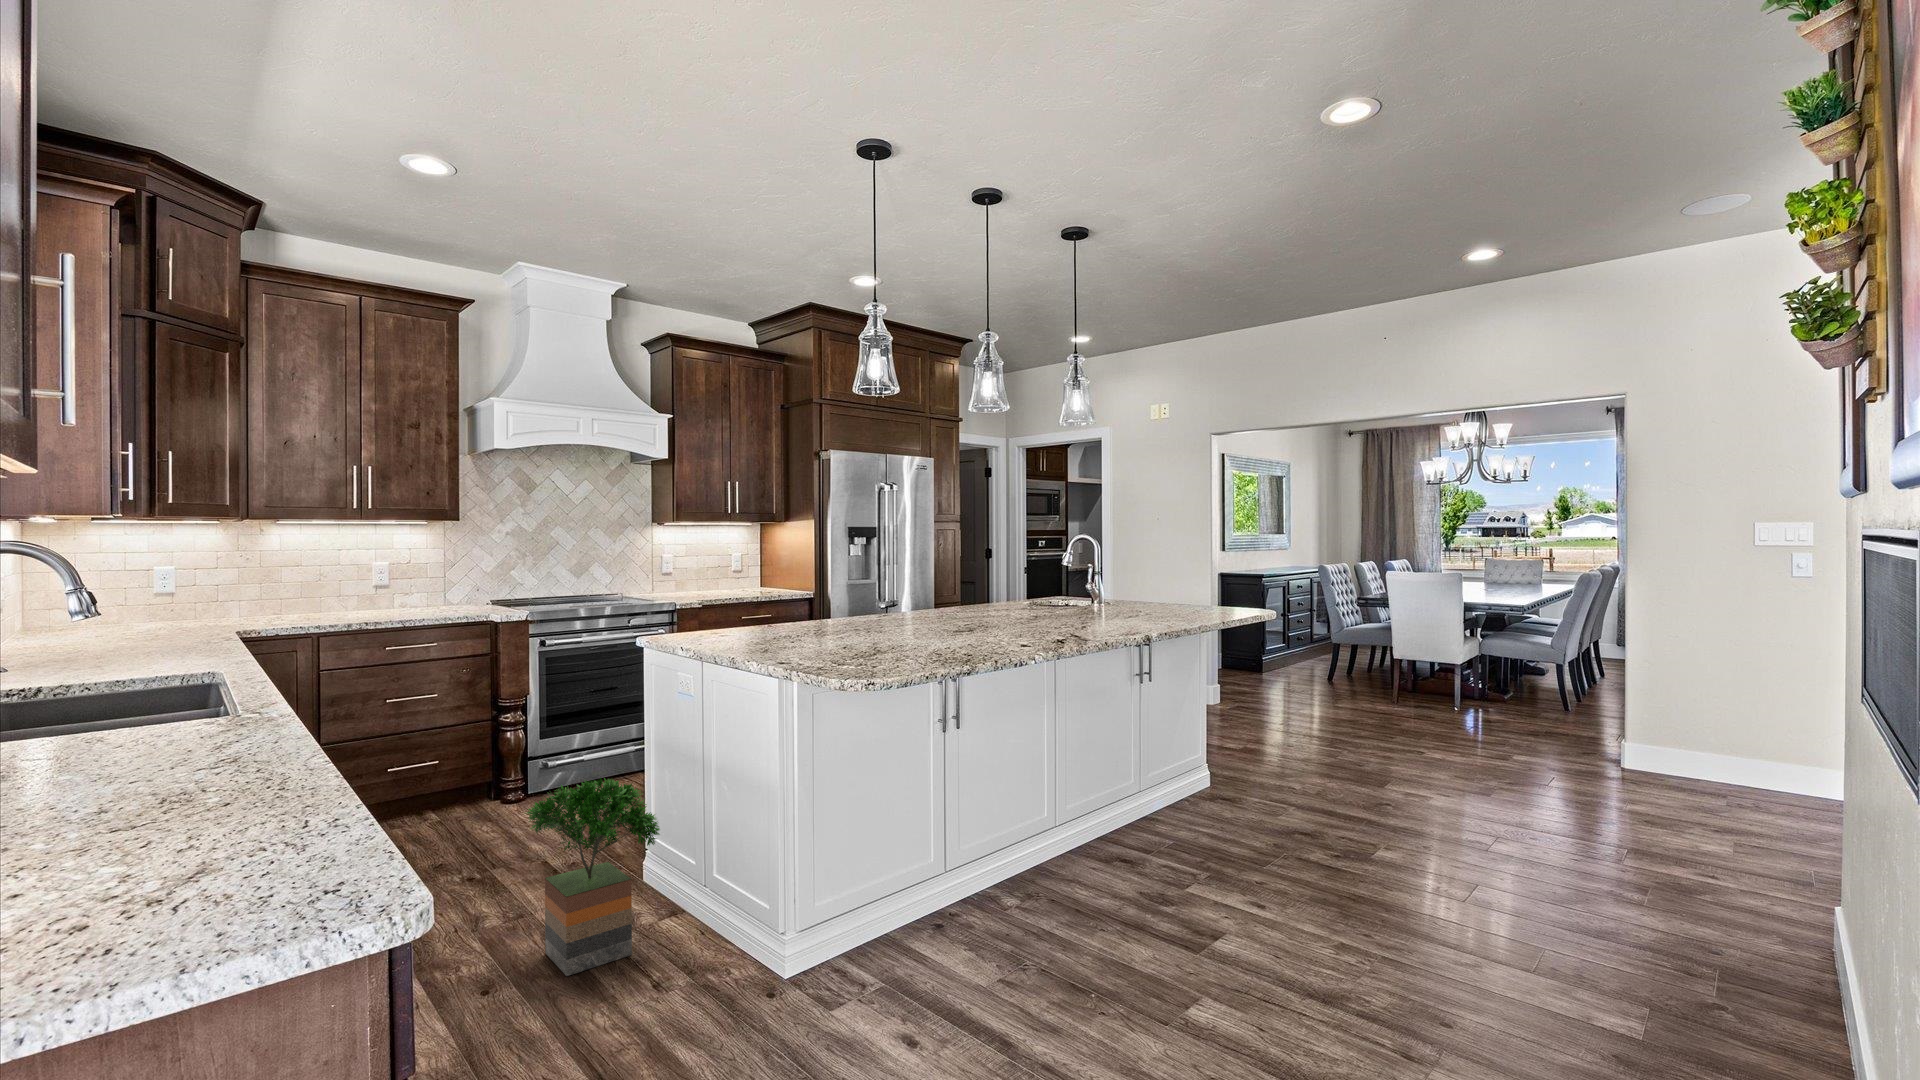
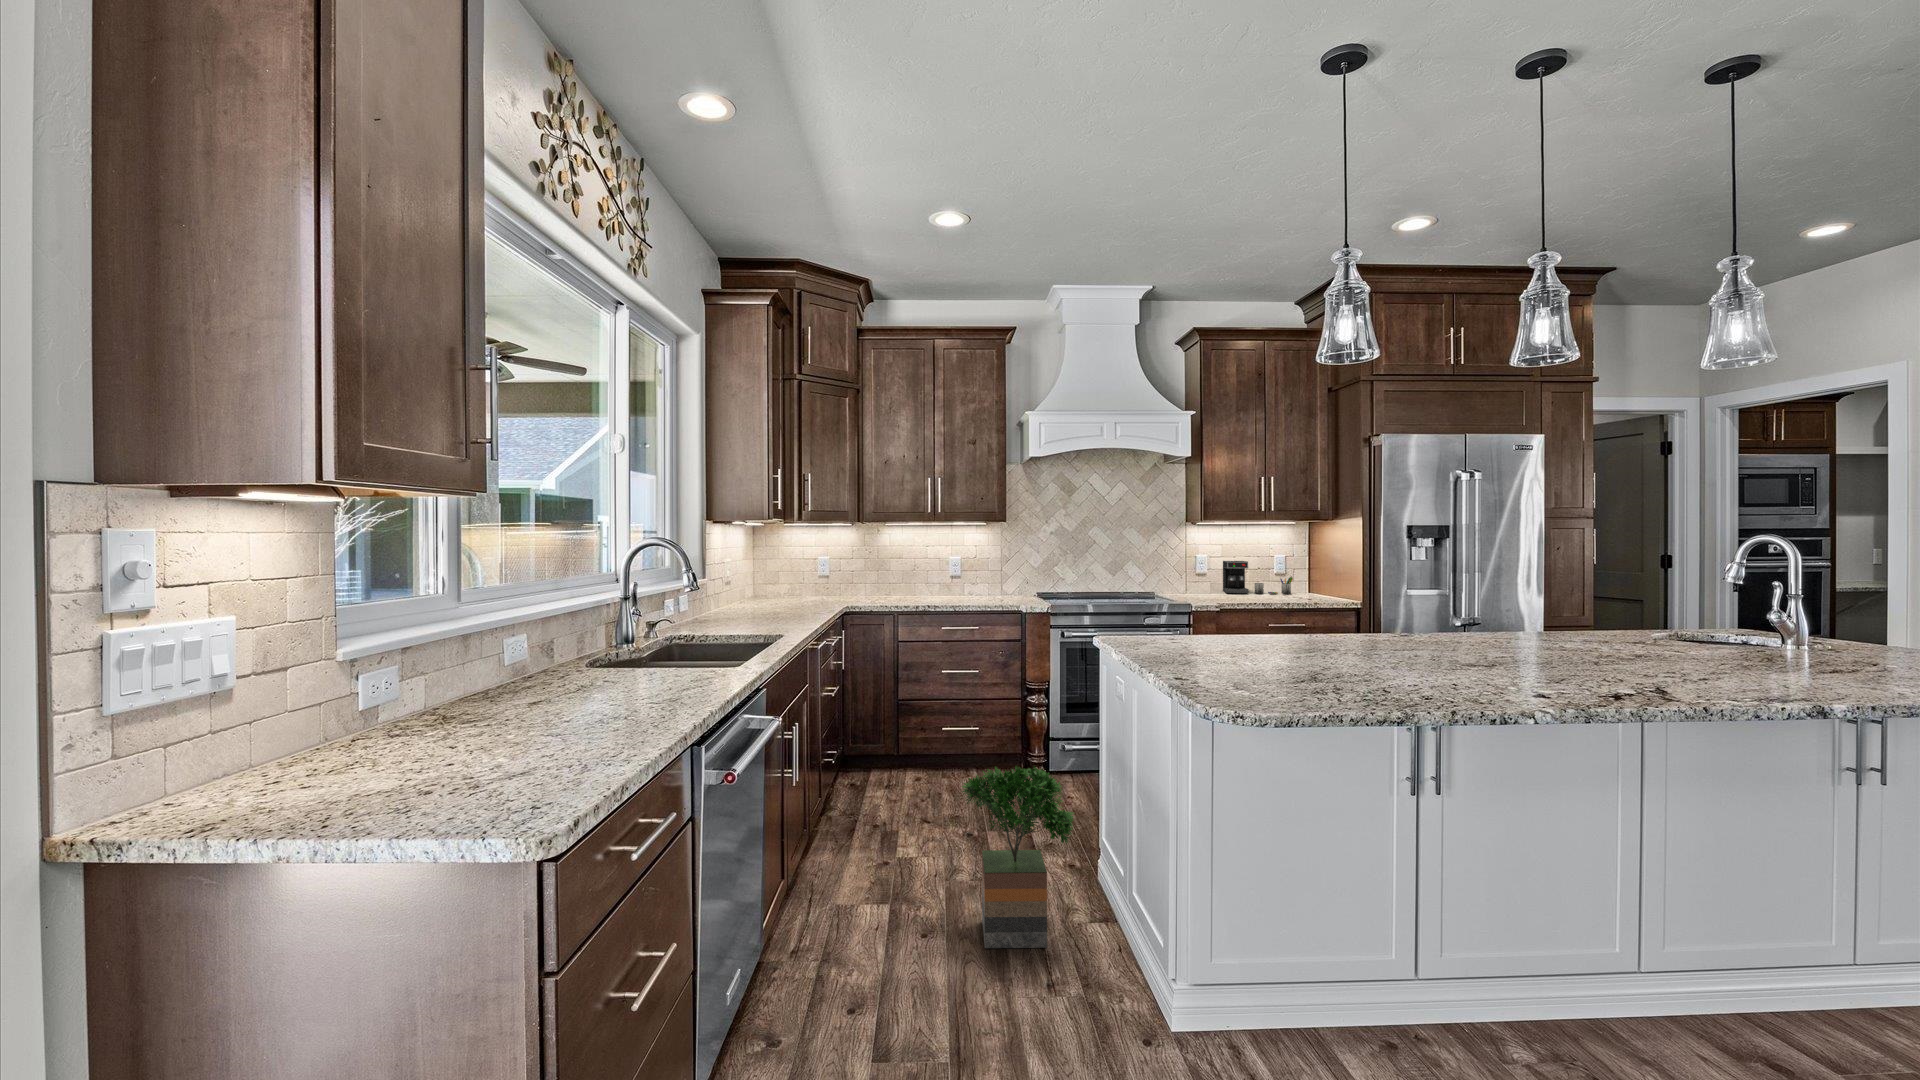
coffee maker: none [688,561,754,592] -> present [1223,561,1293,594]

